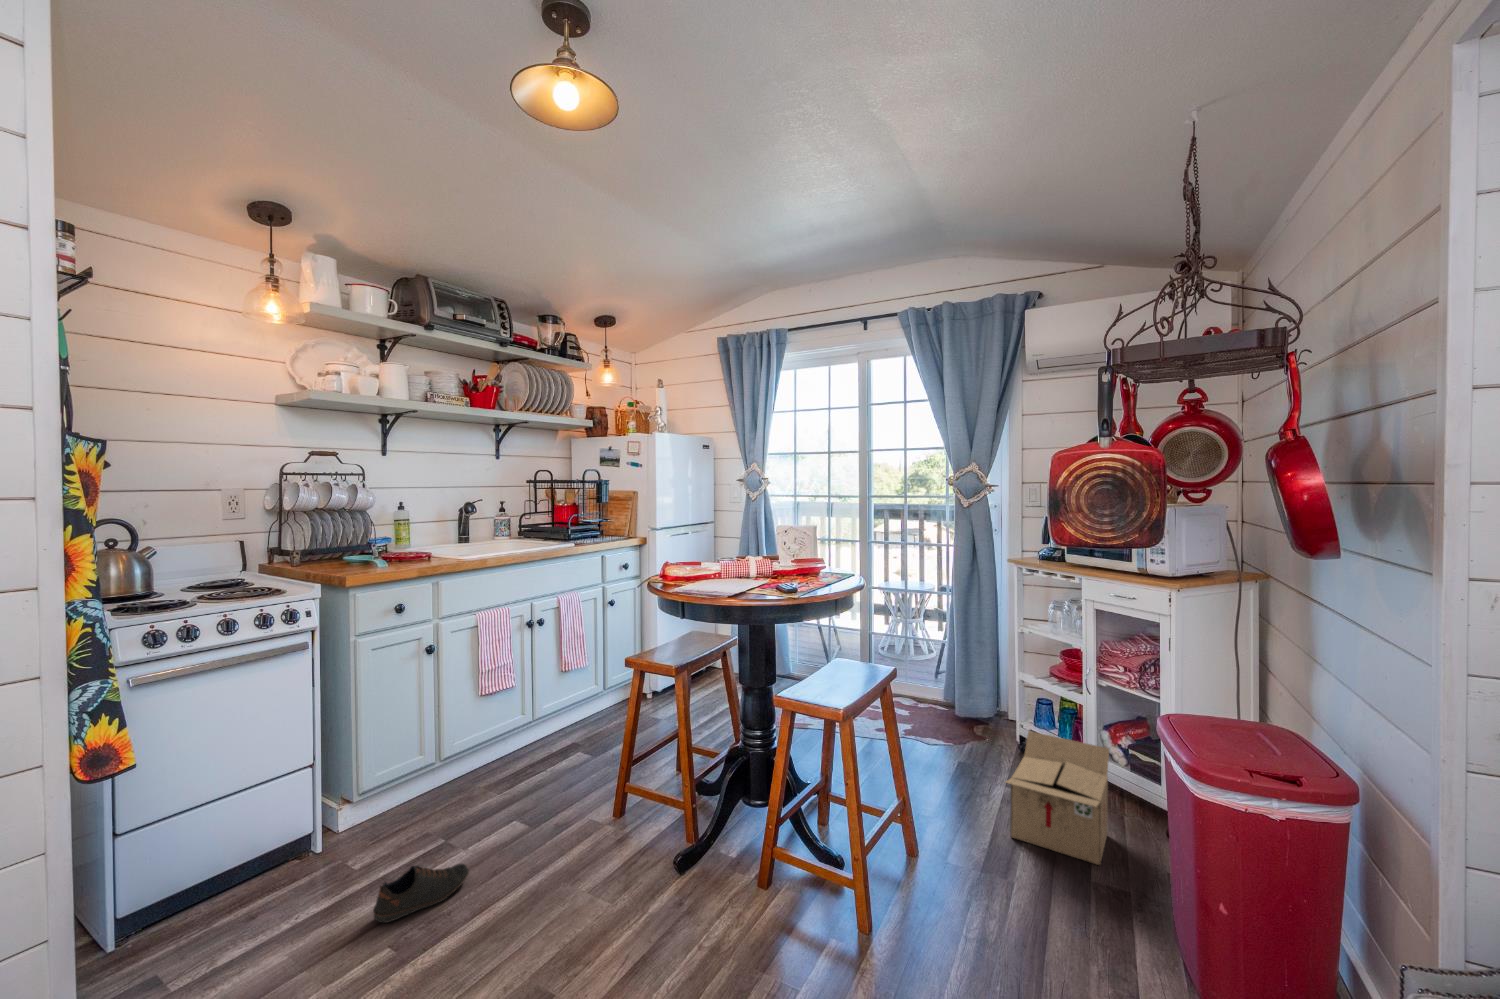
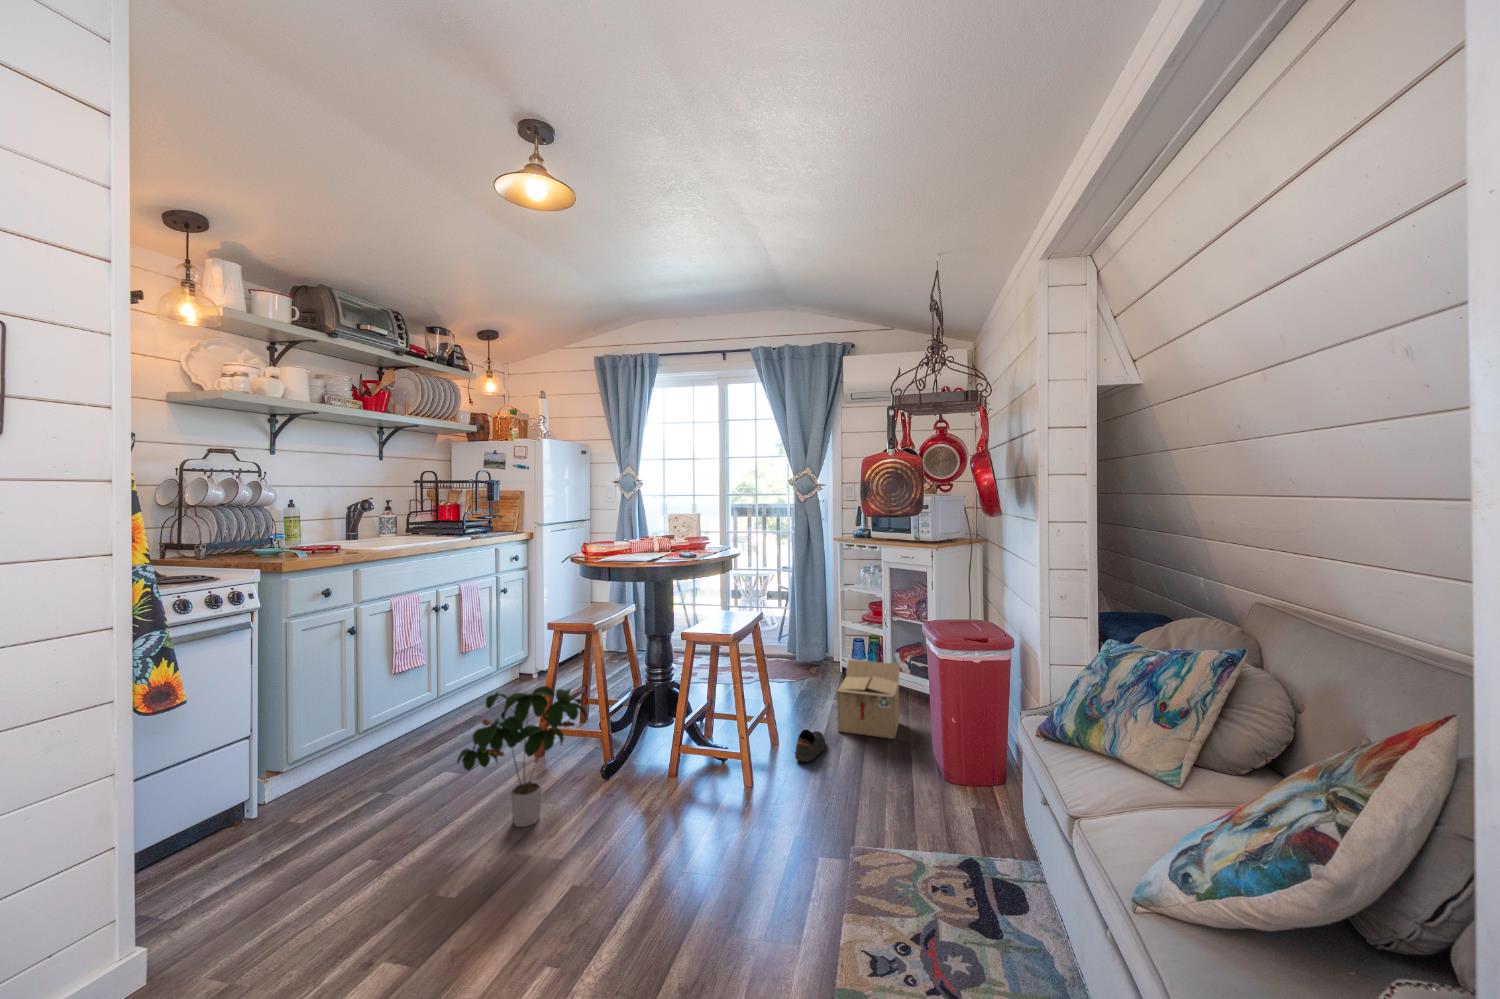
potted plant: none [497,750,652,930] -> present [457,686,587,827]
shoe: present [373,864,469,923] -> present [795,729,825,762]

